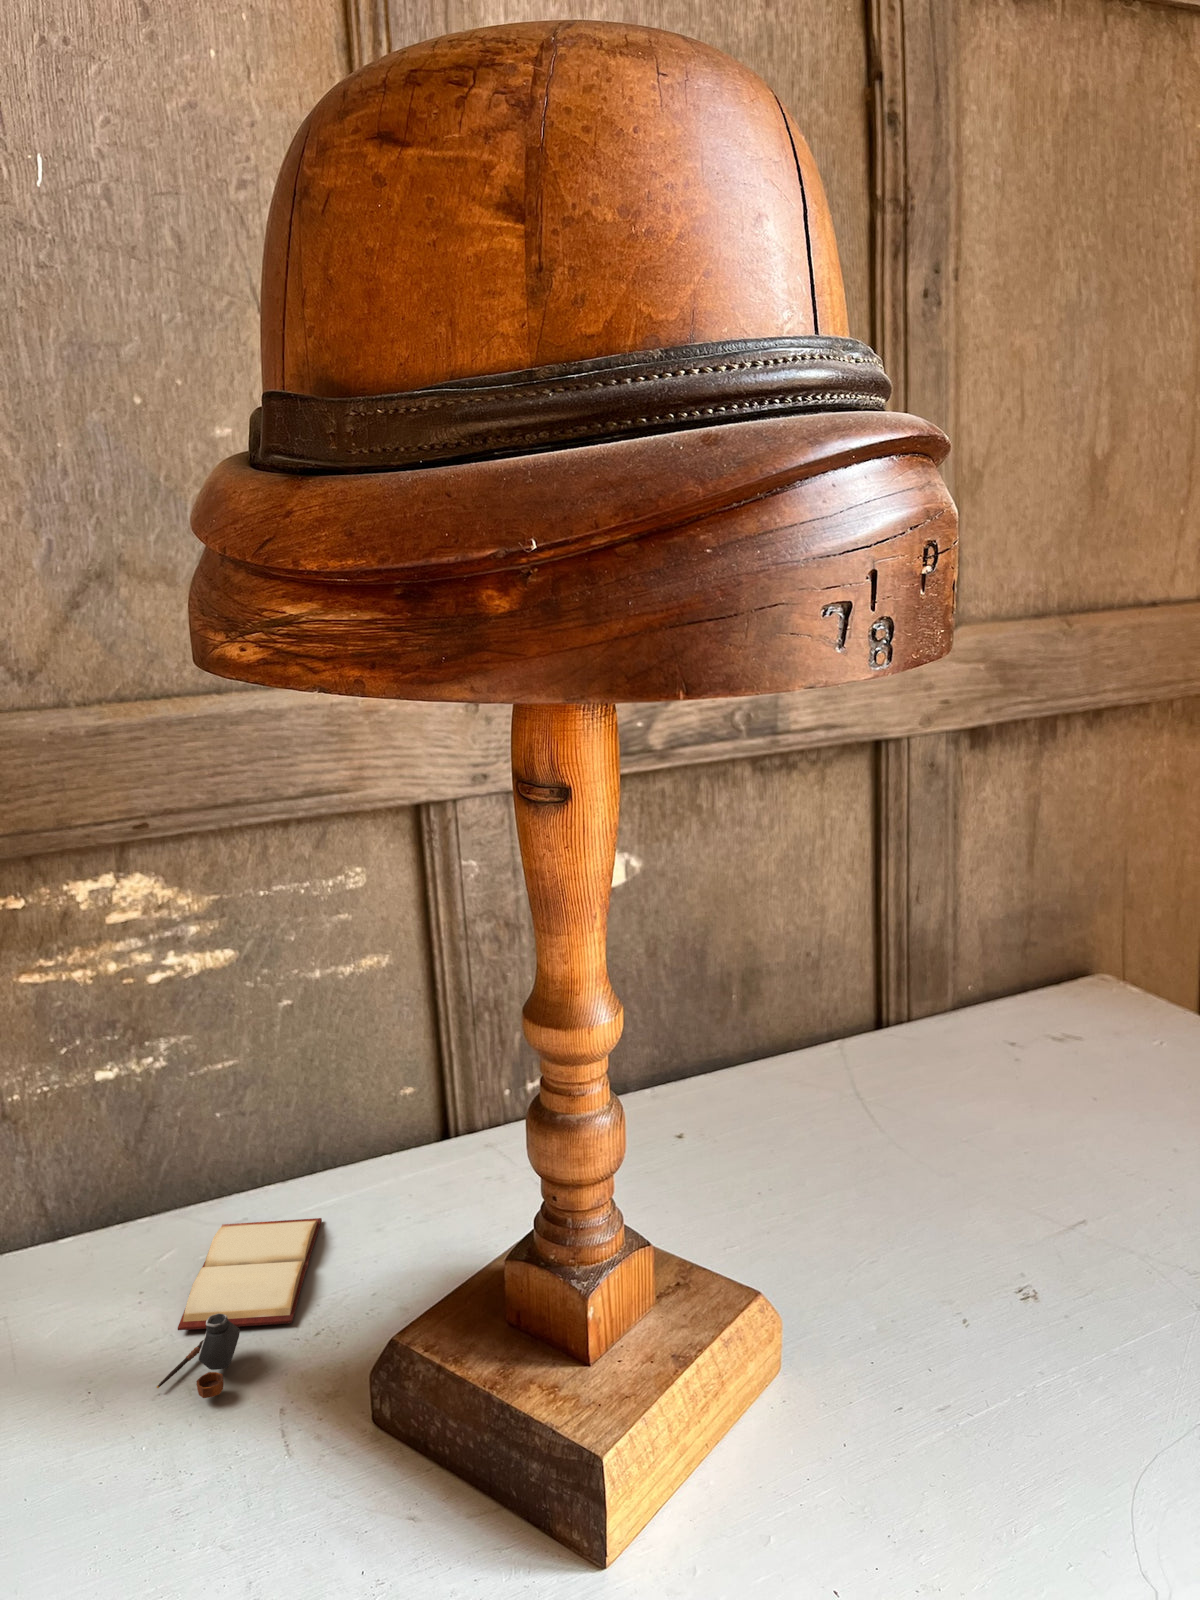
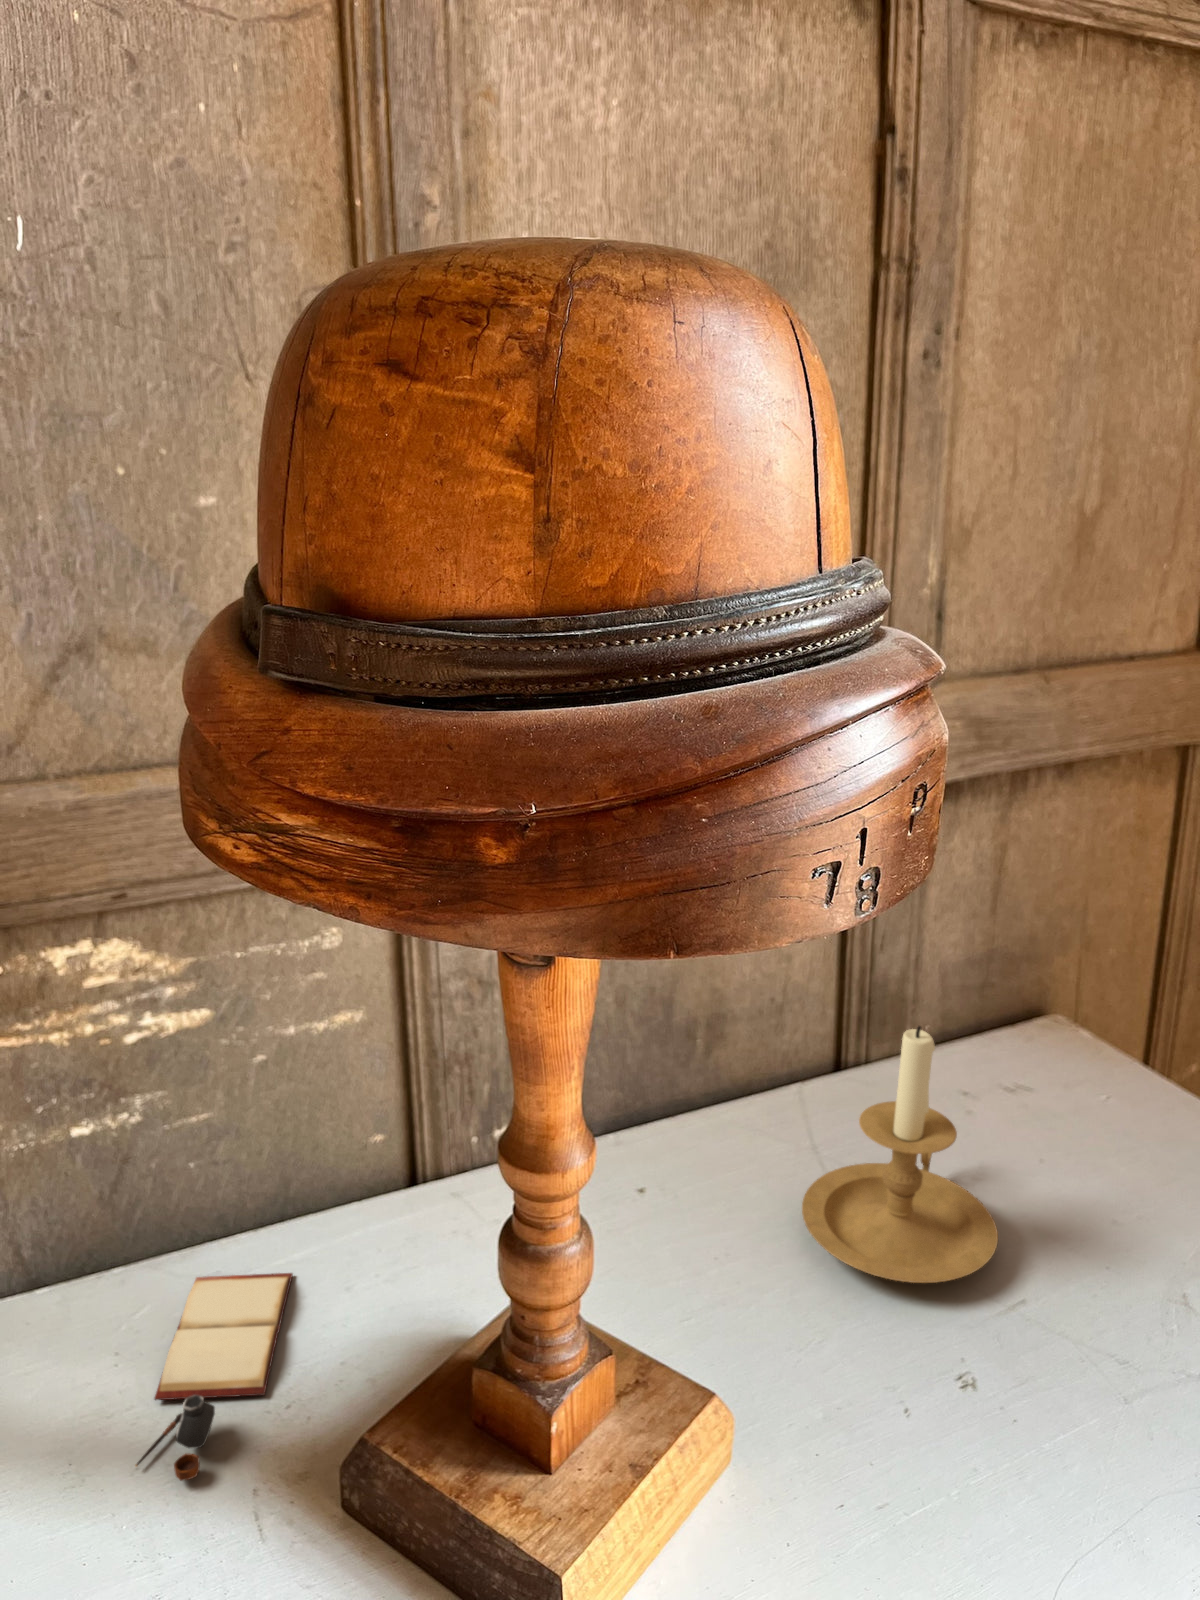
candle holder: none [848,933,1057,1201] -> present [802,1026,998,1283]

